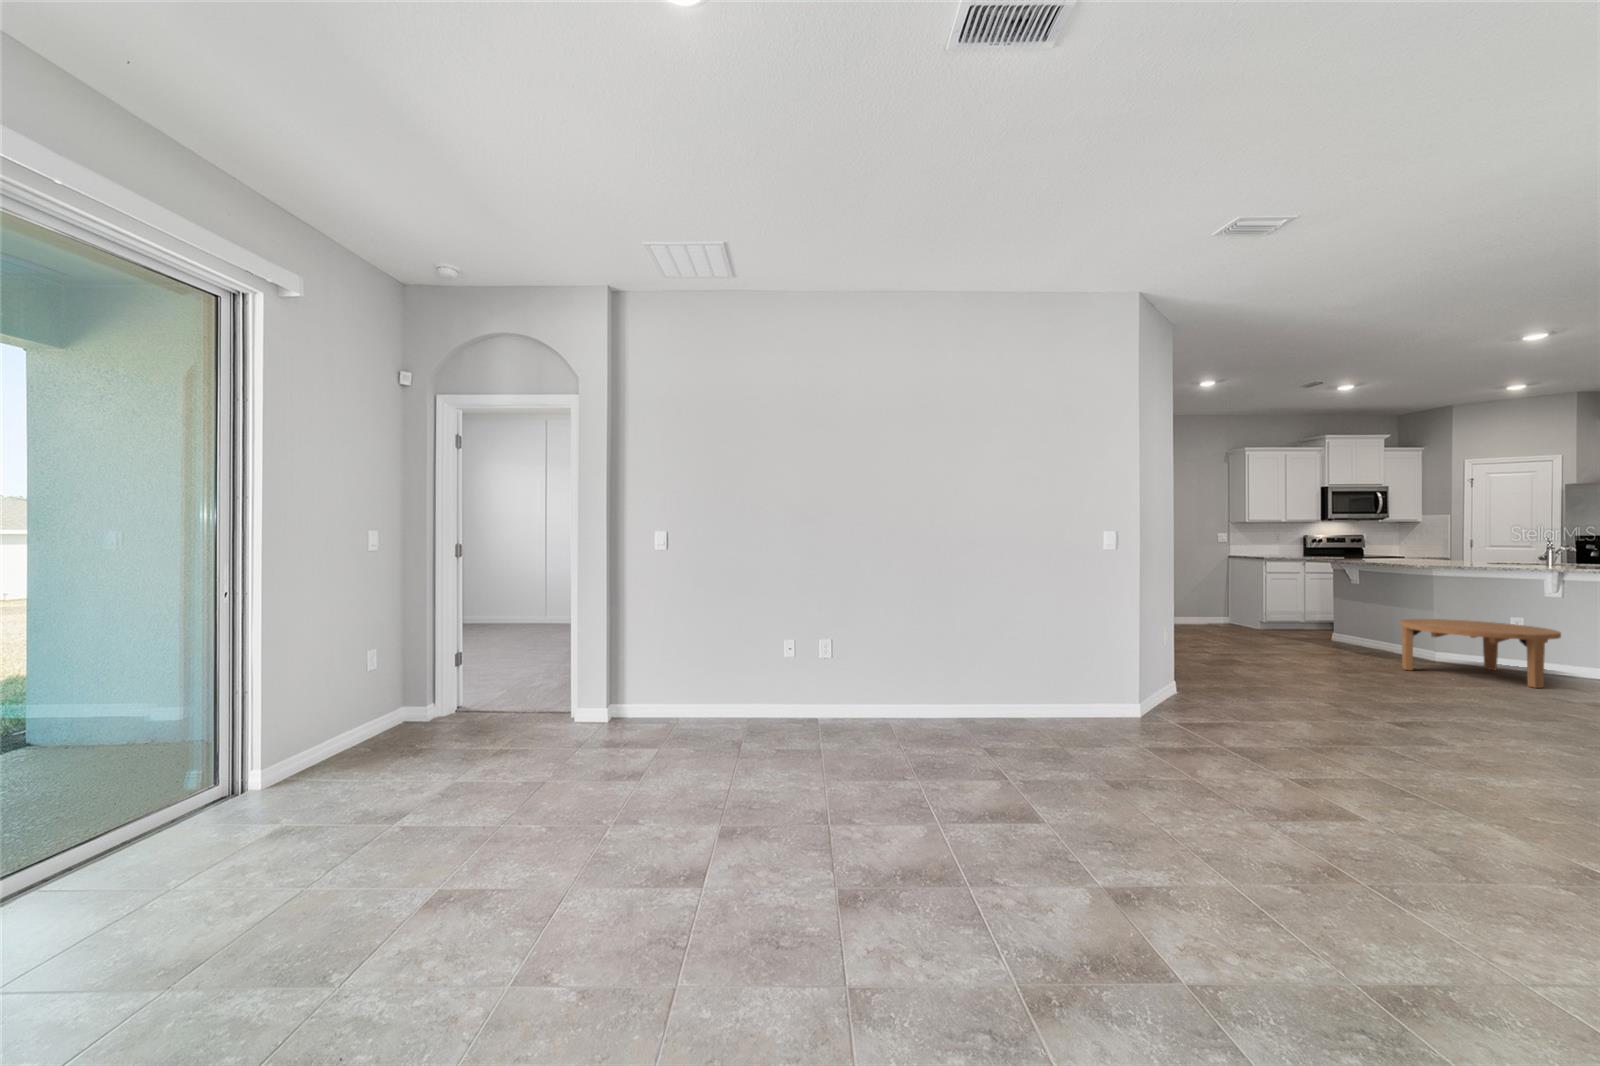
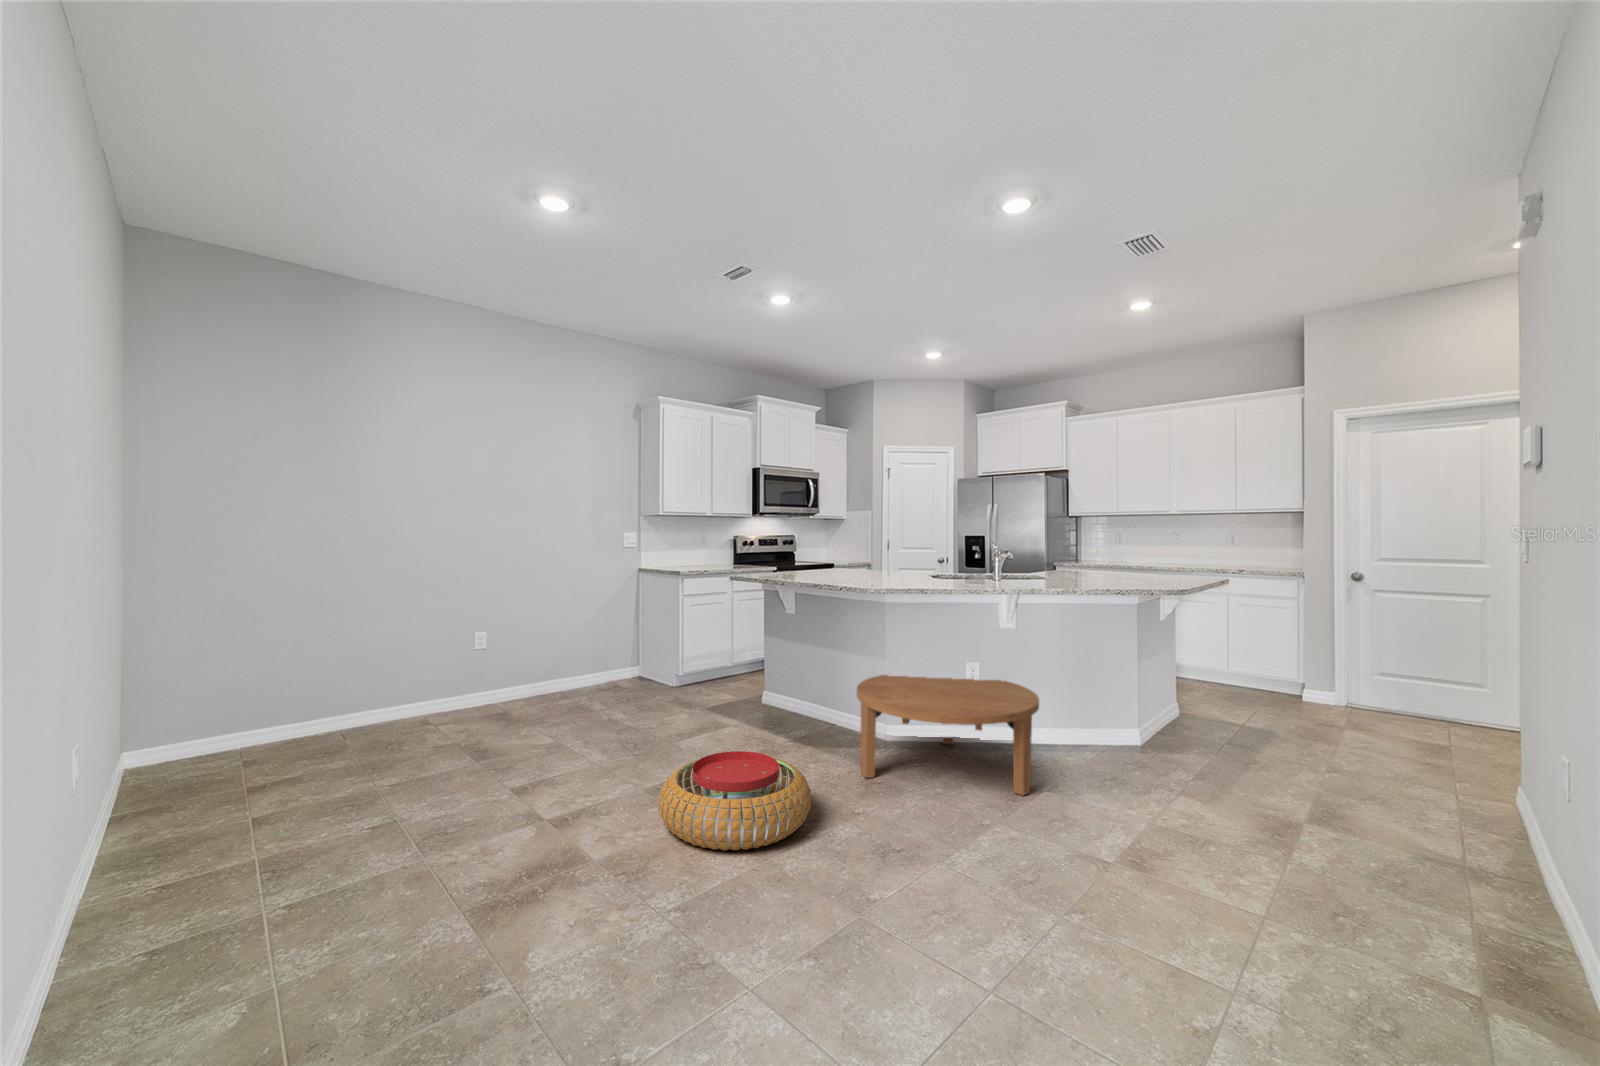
pouf: none [1265,638,1359,675] -> present [659,751,811,851]

